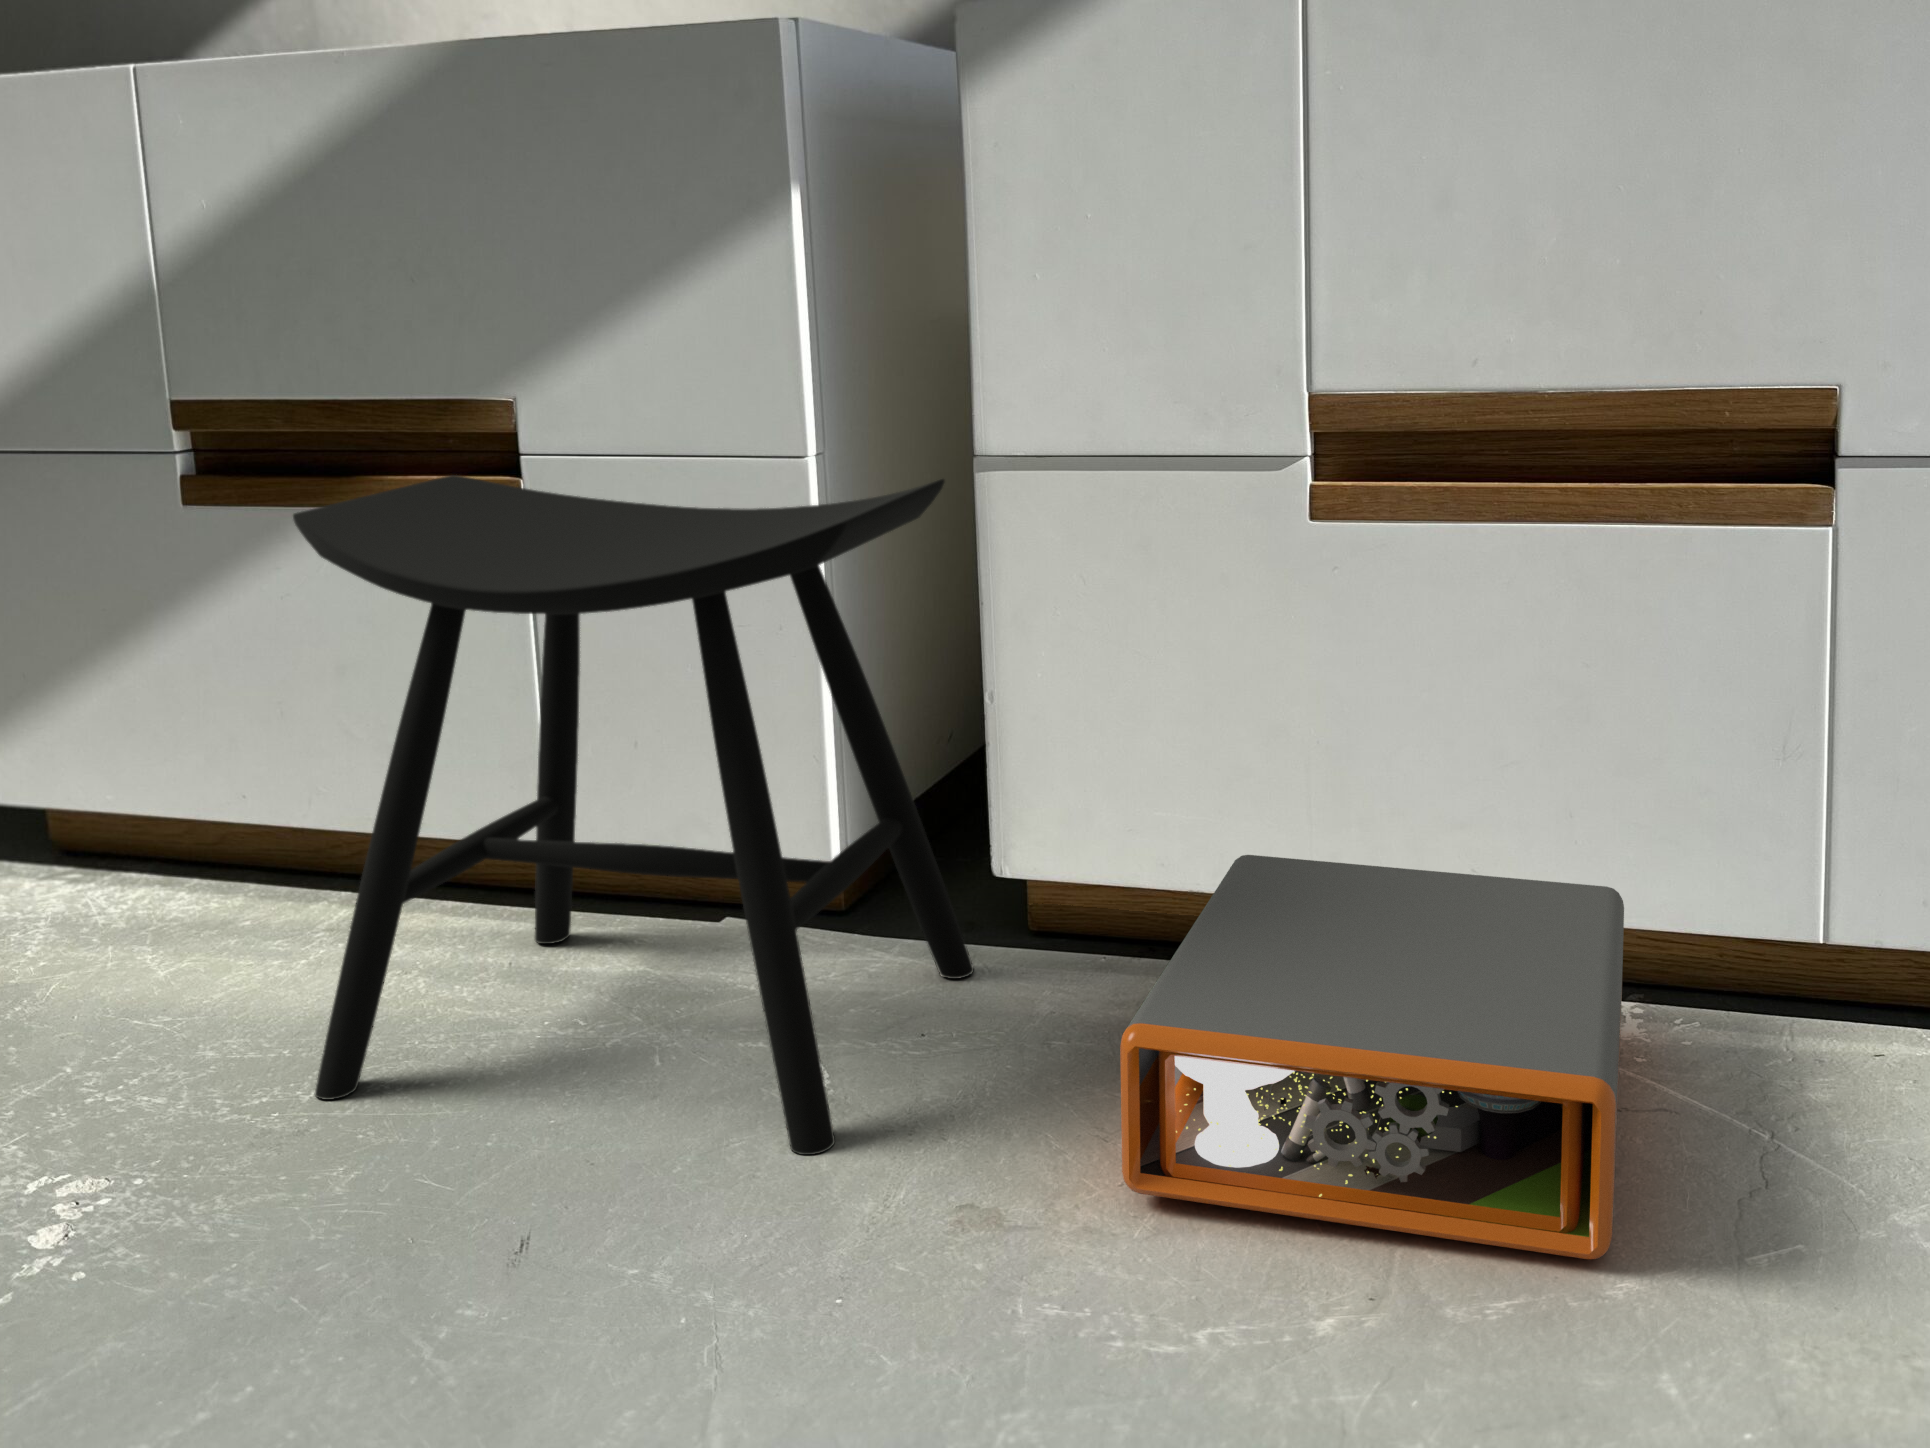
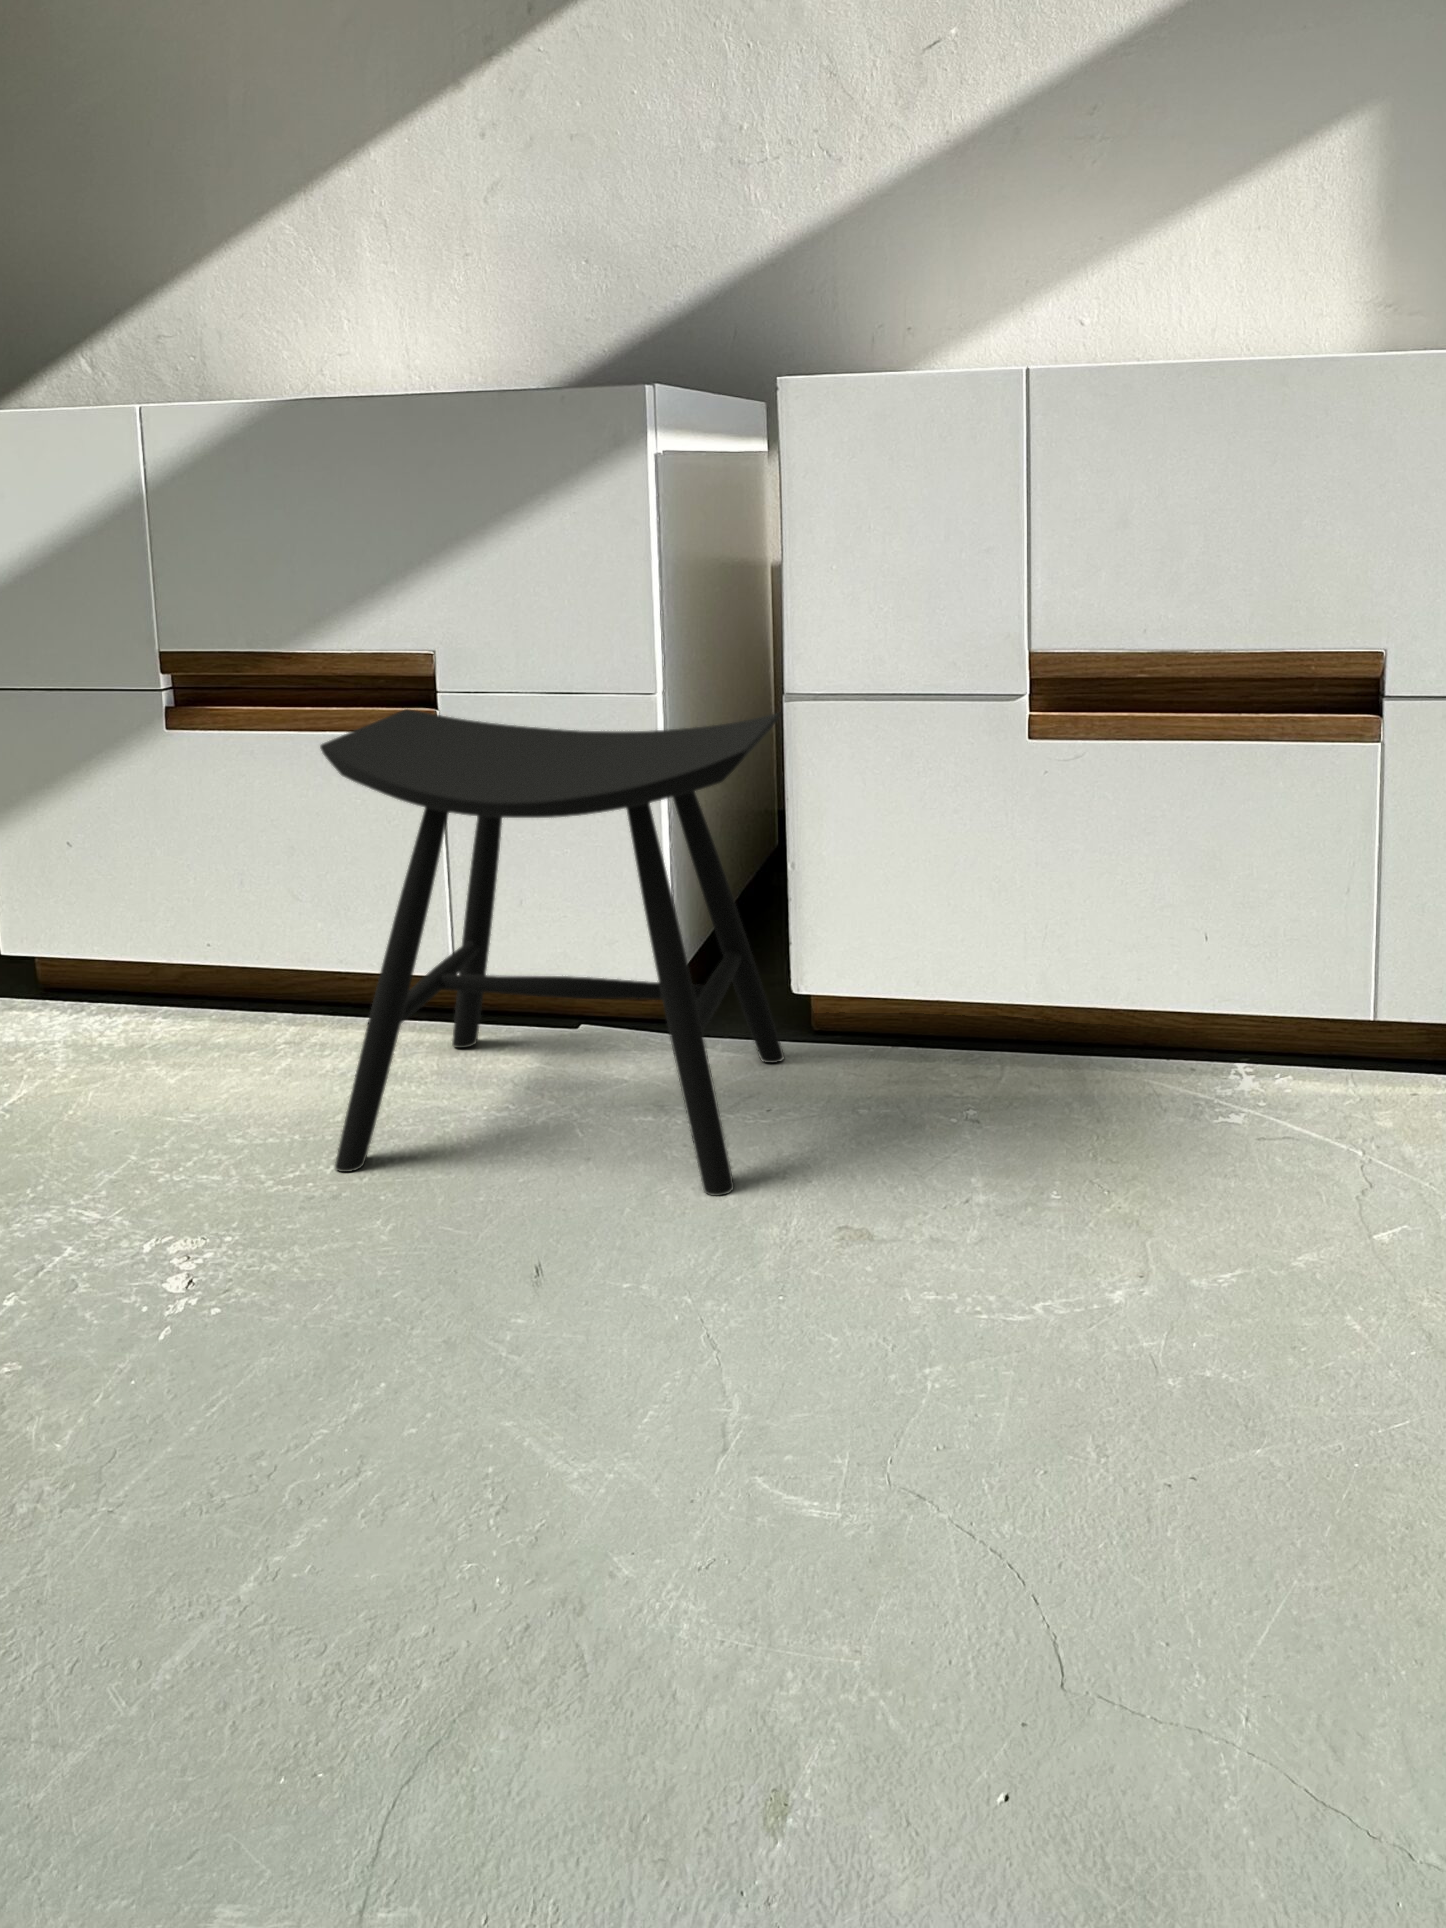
storage box: present [1120,855,1624,1259] -> none [951,970,1293,1241]

